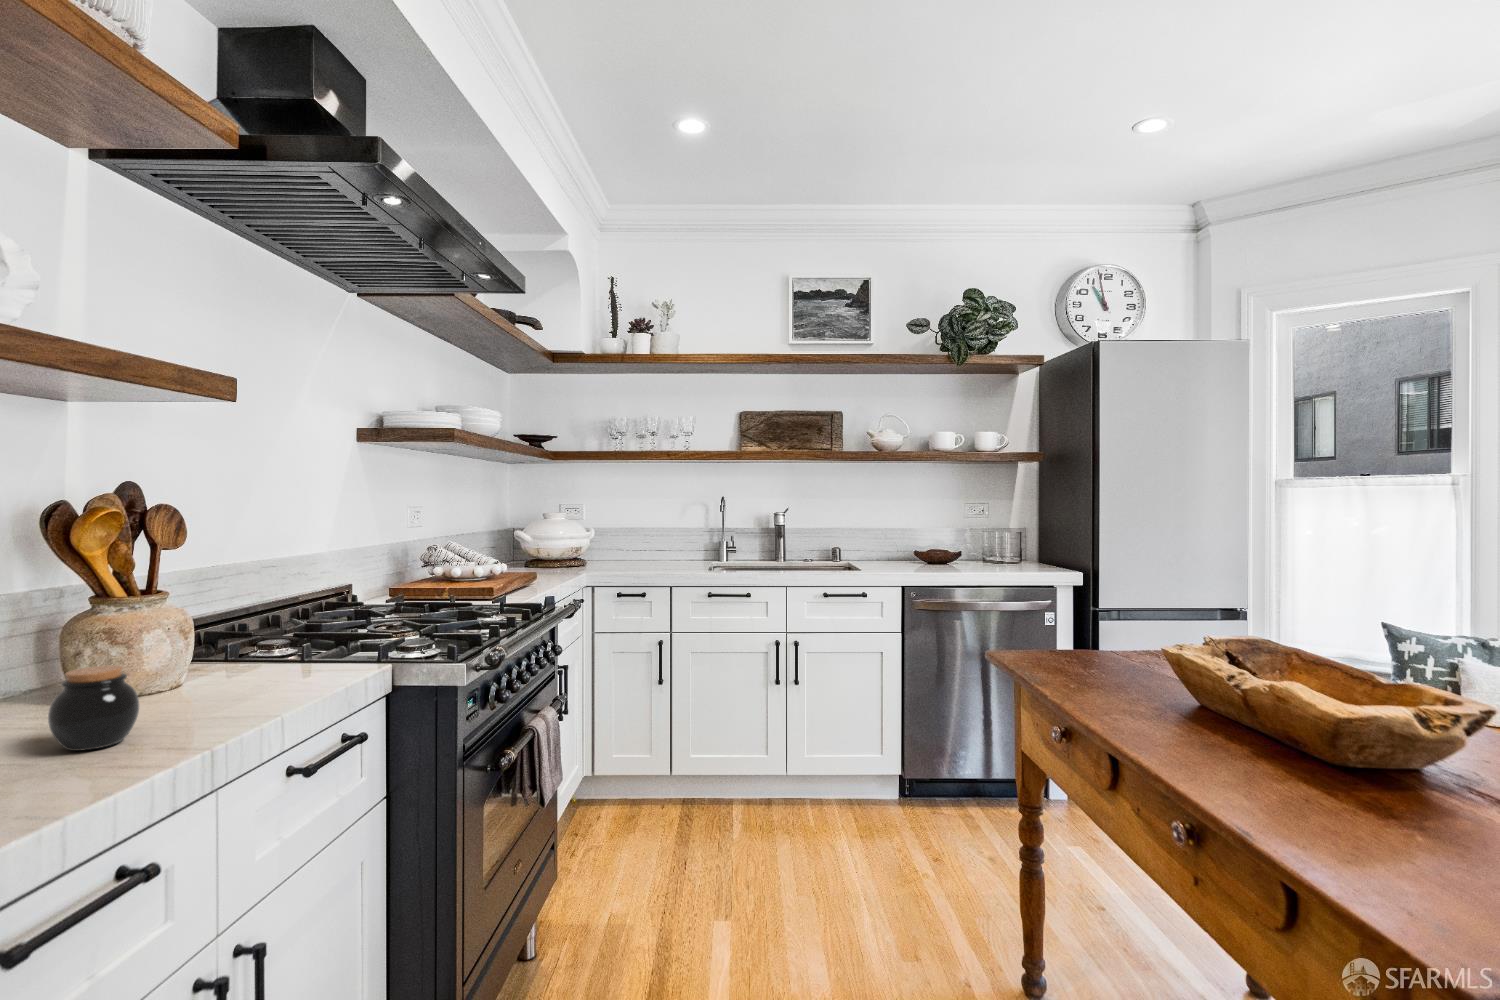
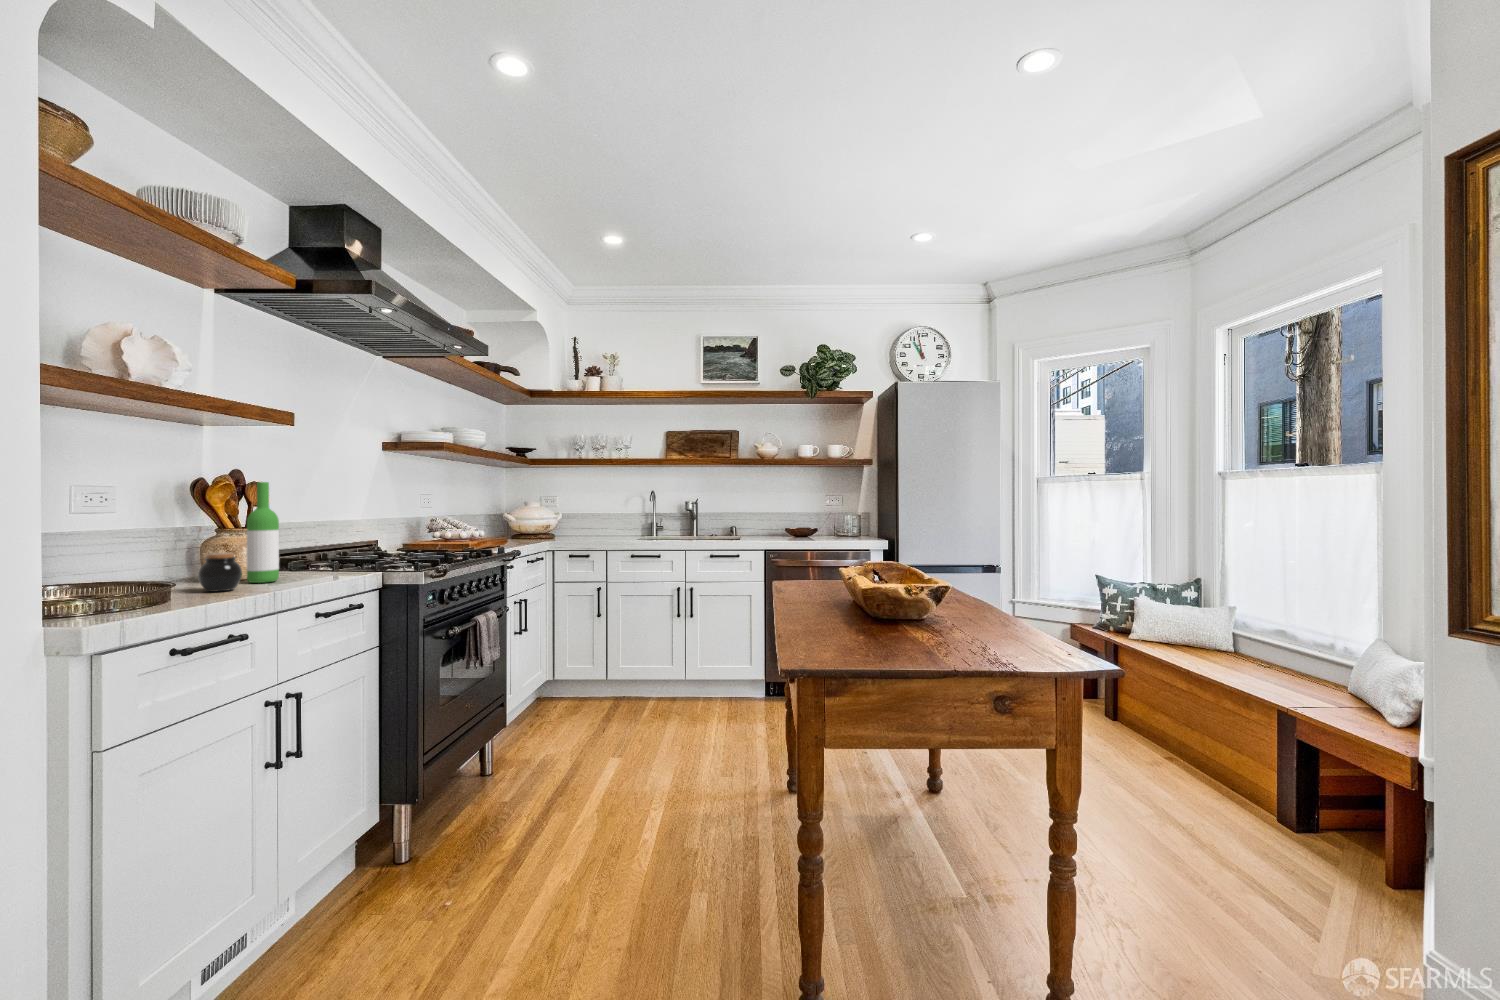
wine bottle: none [149,516,210,712] -> present [247,482,279,583]

